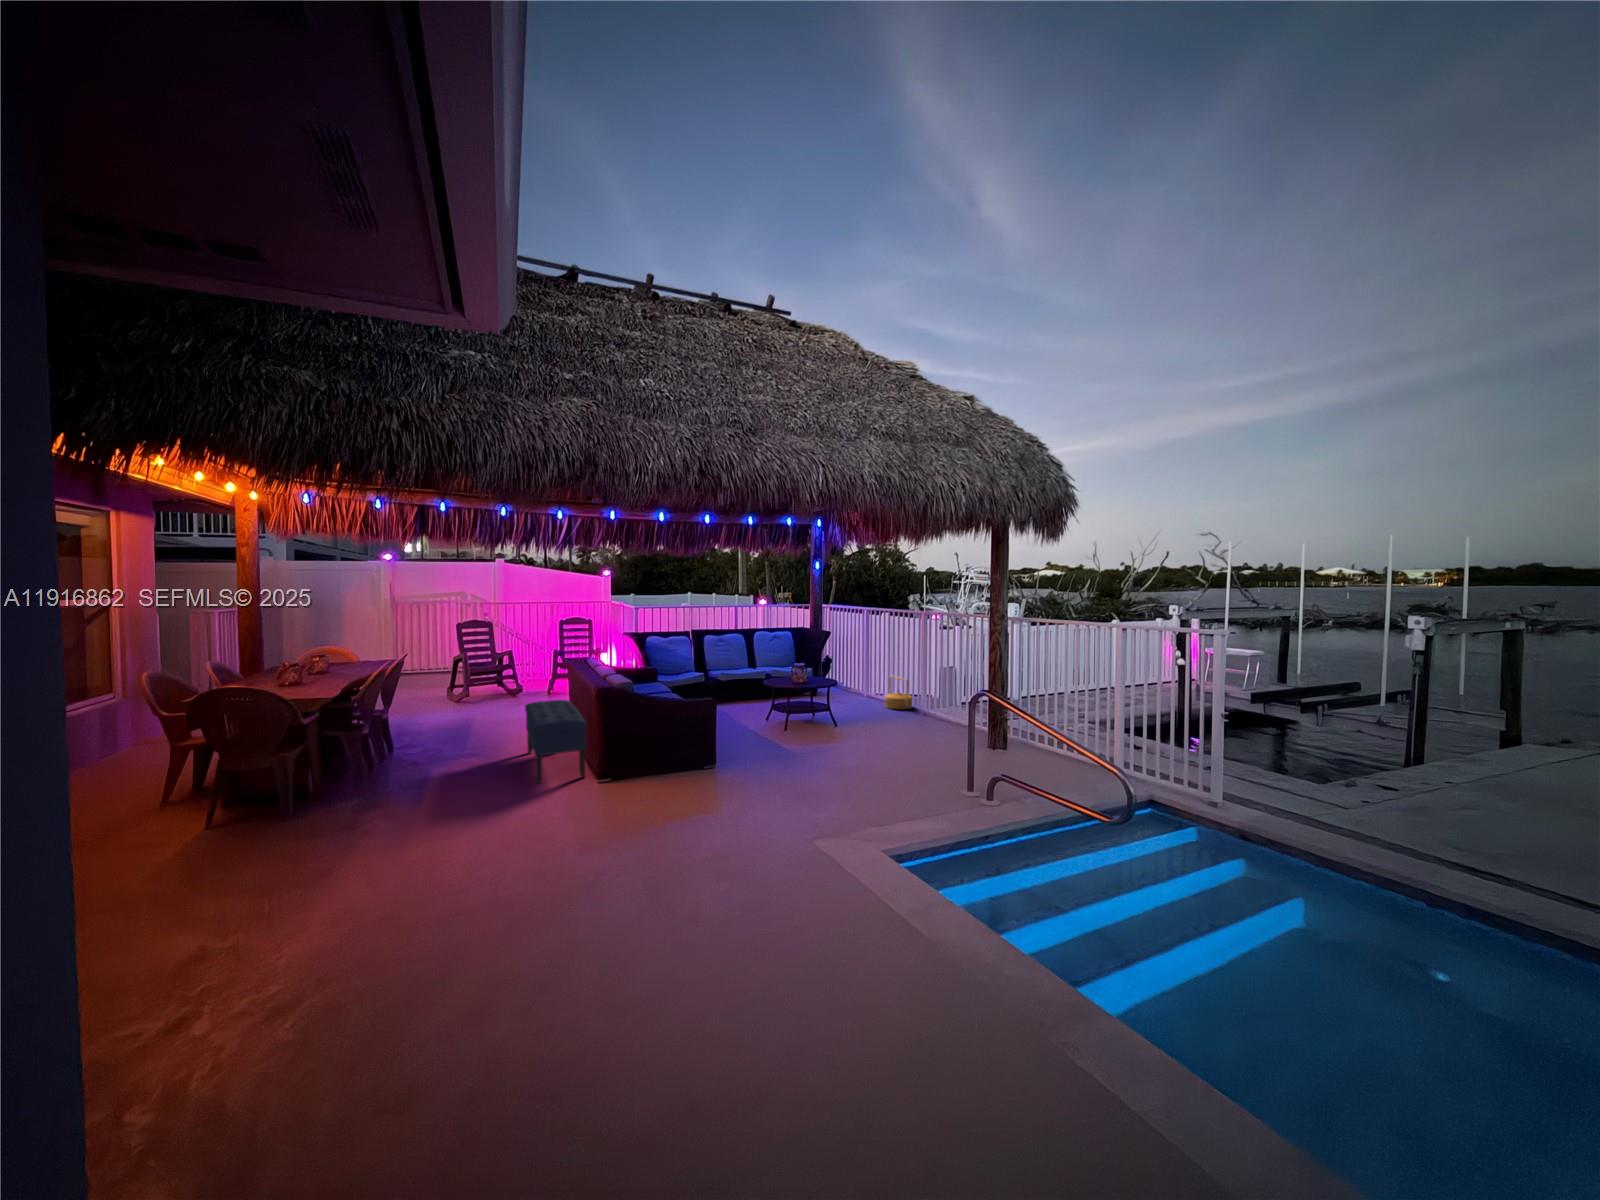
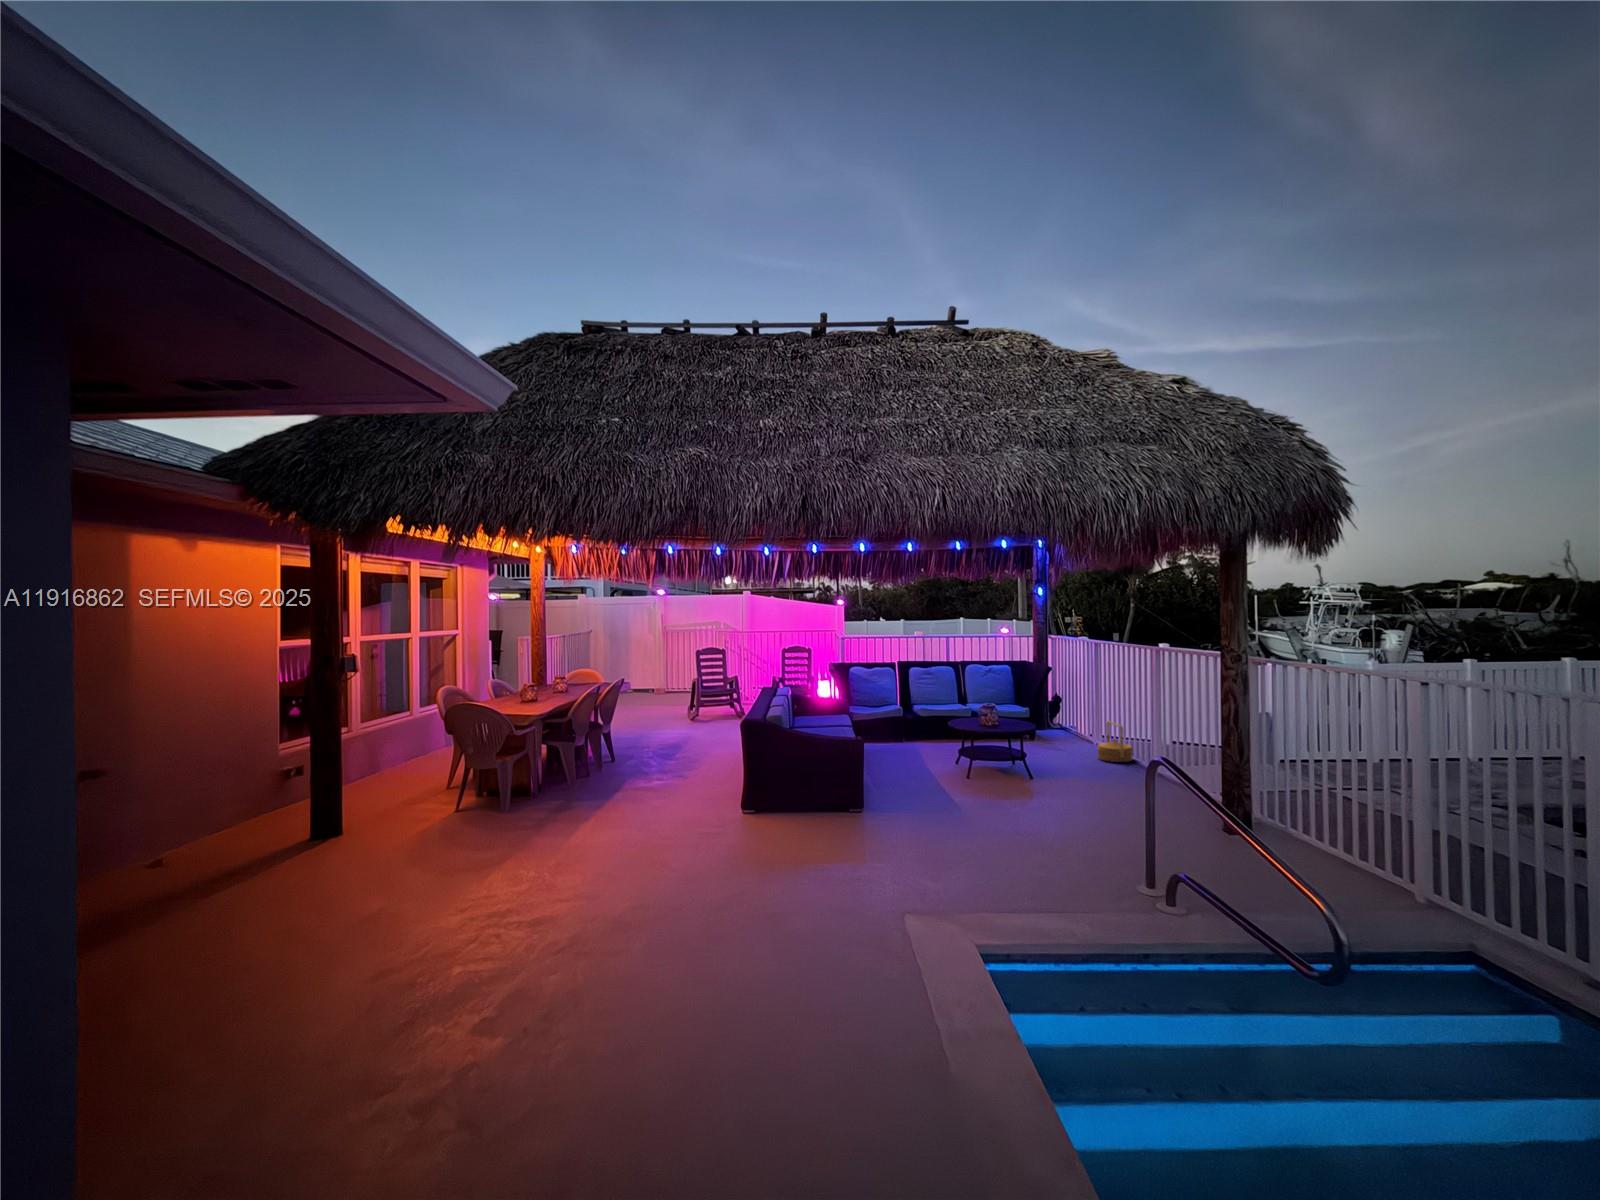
bench: present [525,700,587,784] -> none [680,723,736,793]

